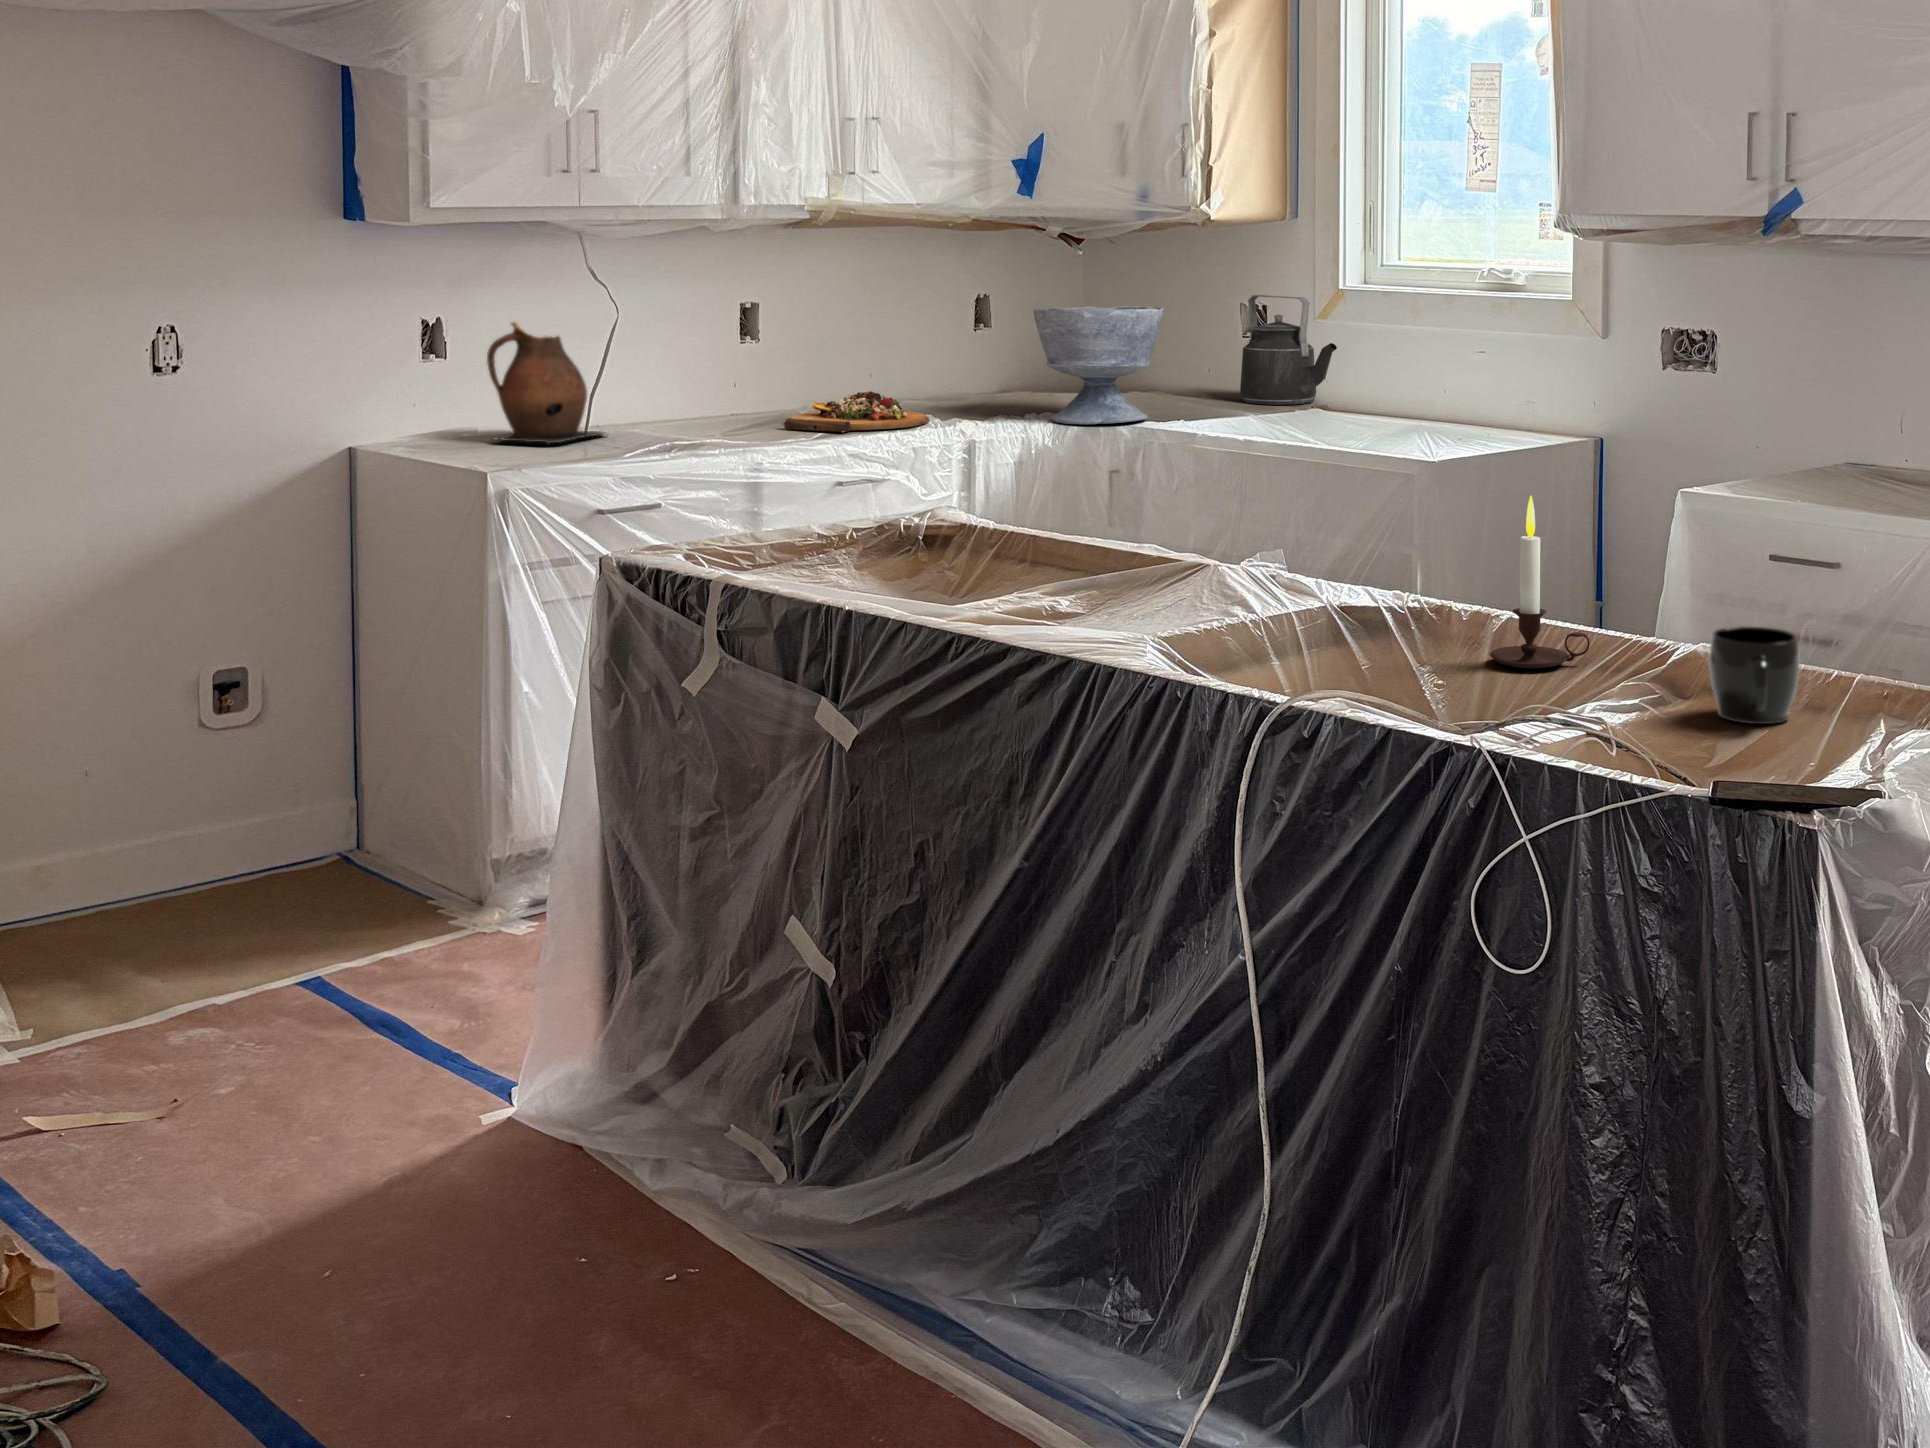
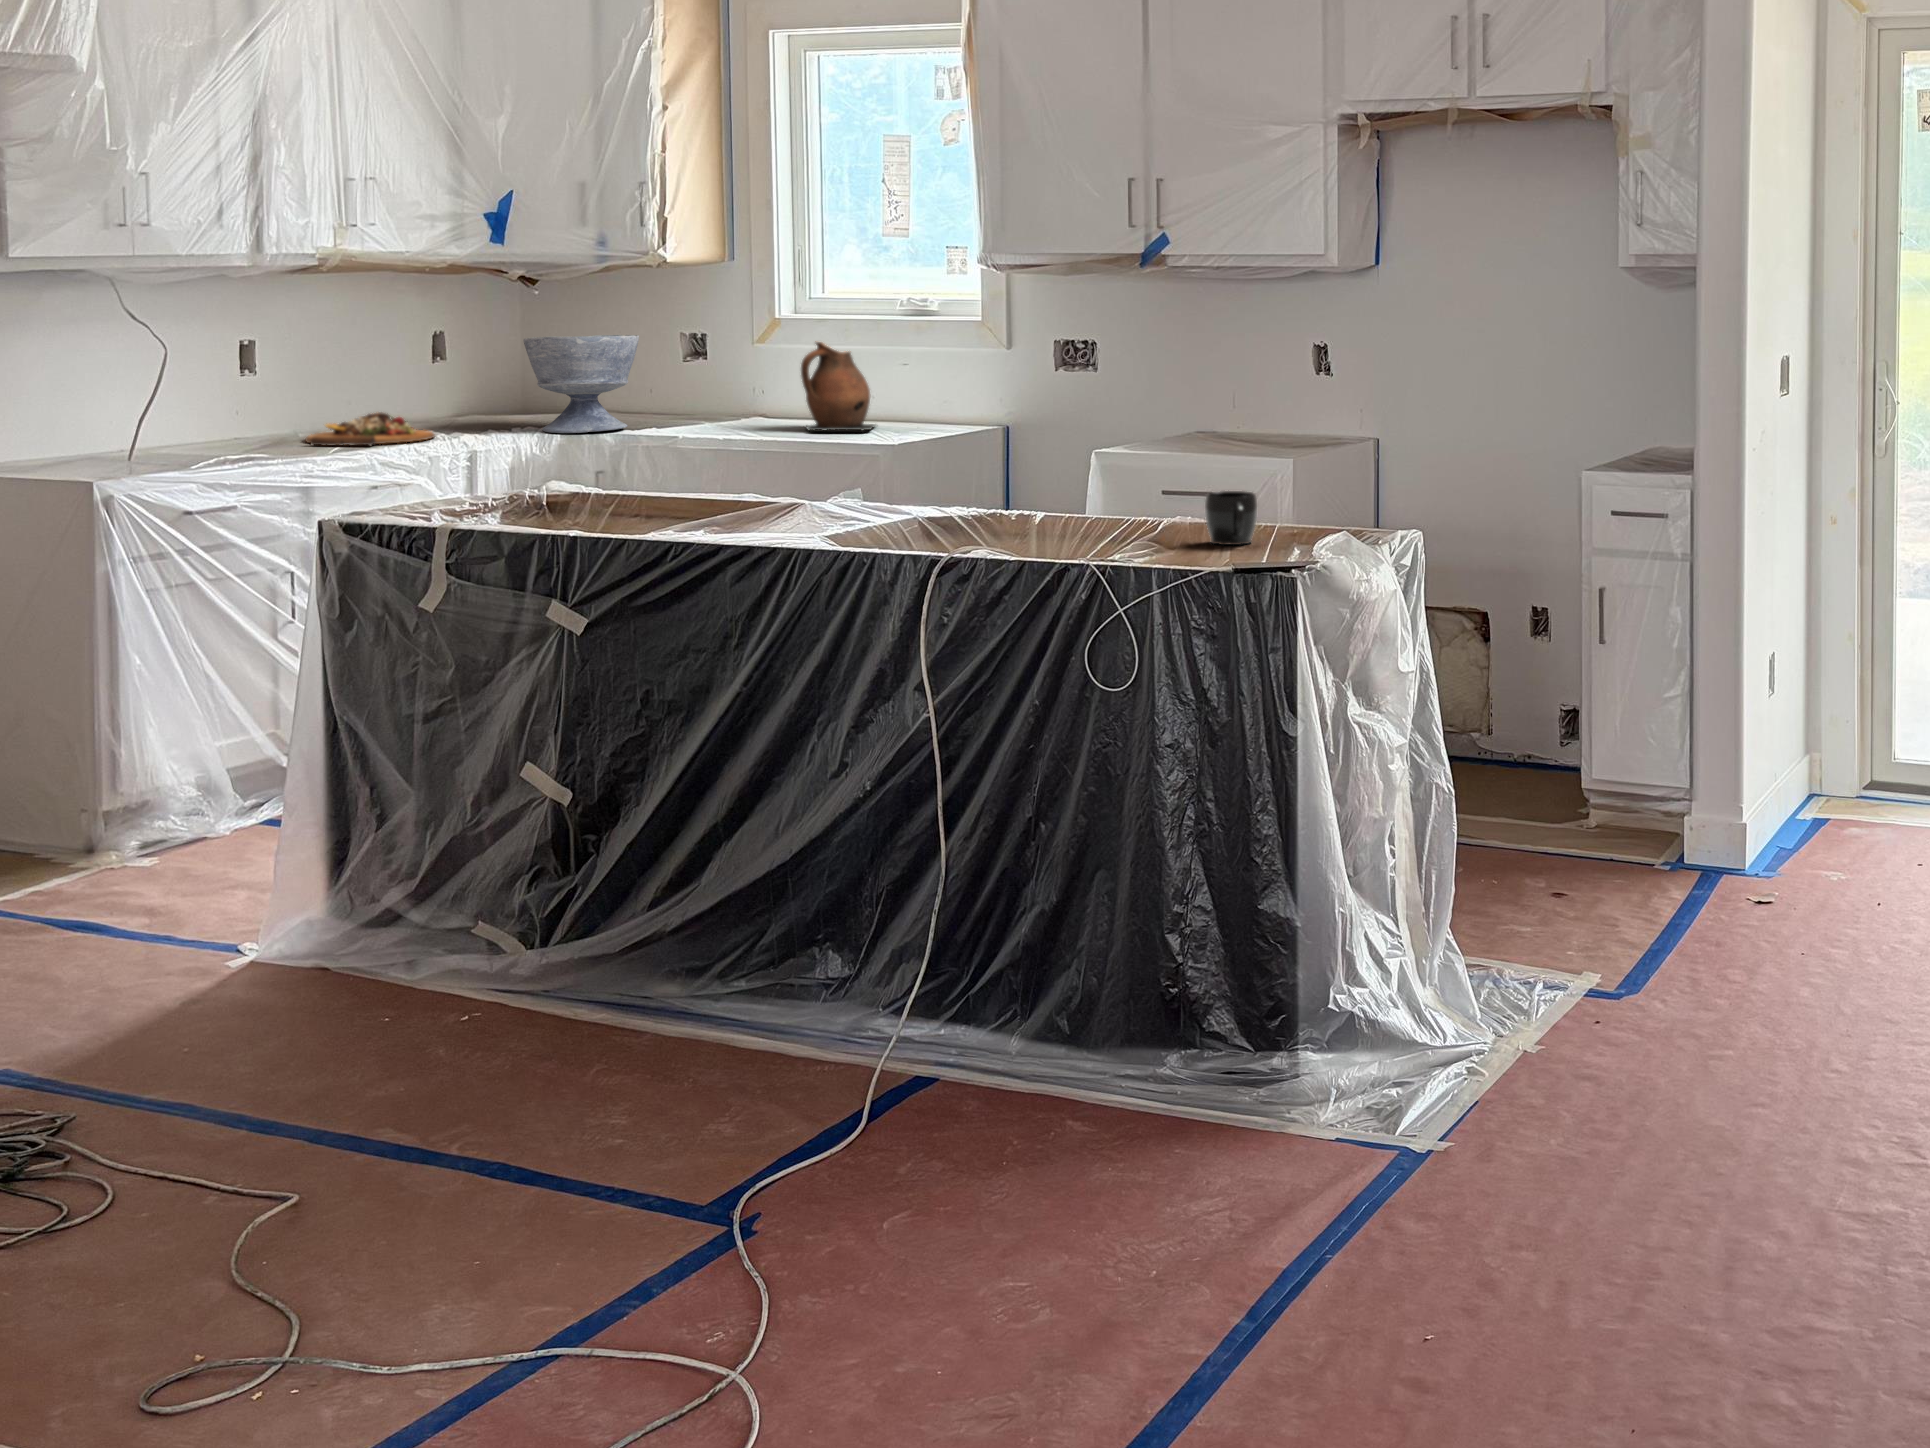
kettle: present [1240,295,1337,405] -> none [687,325,774,415]
ceramic pitcher: present [487,322,605,444] -> present [801,342,876,431]
candle: present [1490,496,1590,668] -> none [1053,425,1116,534]

